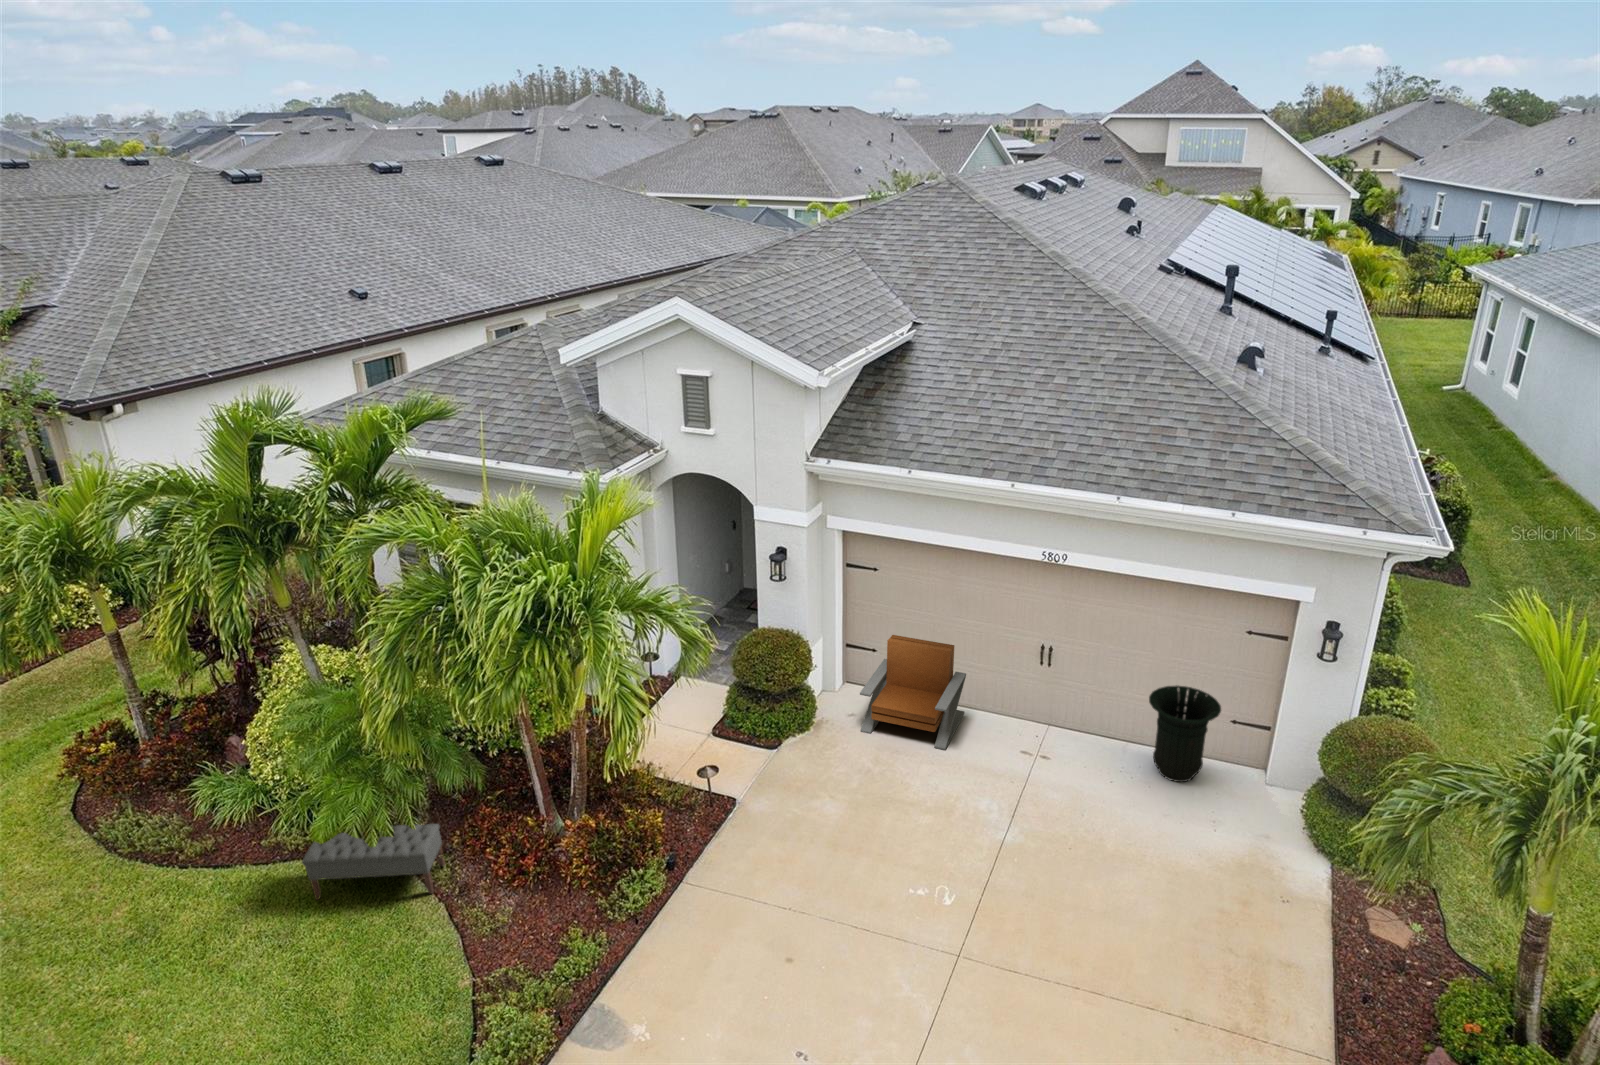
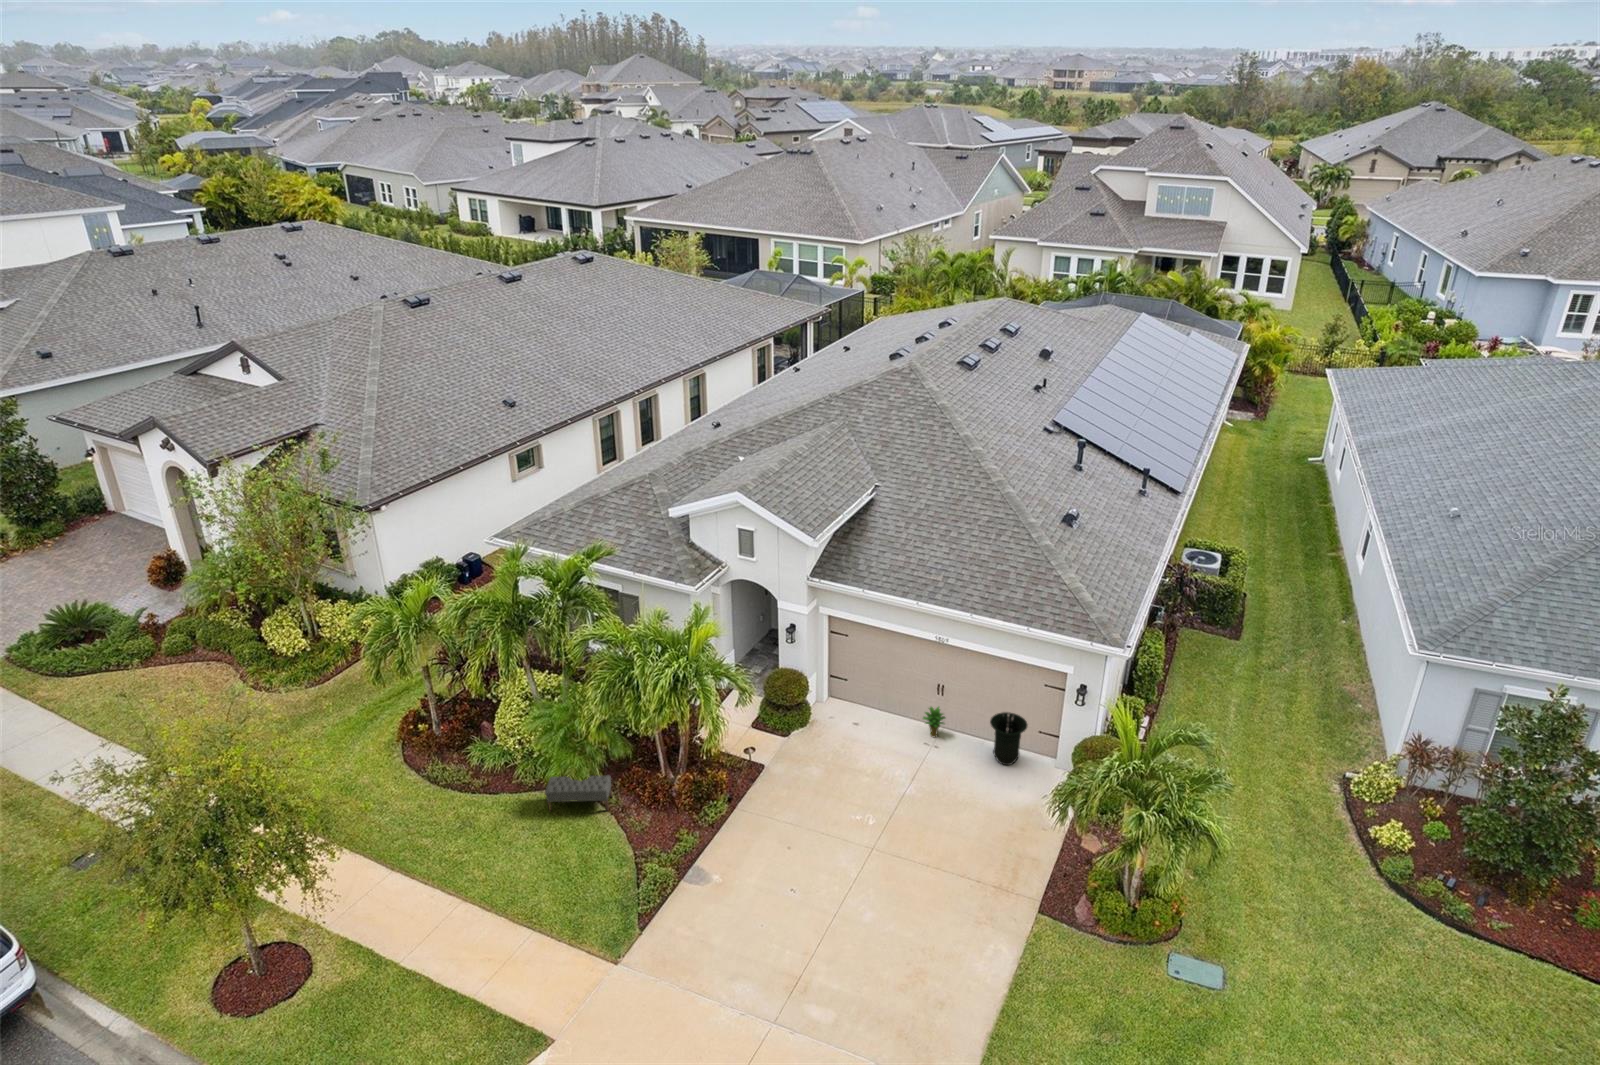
lounge chair: present [860,635,966,750] -> none [834,674,896,742]
potted plant: none [1016,682,1060,739] -> present [923,707,945,737]

